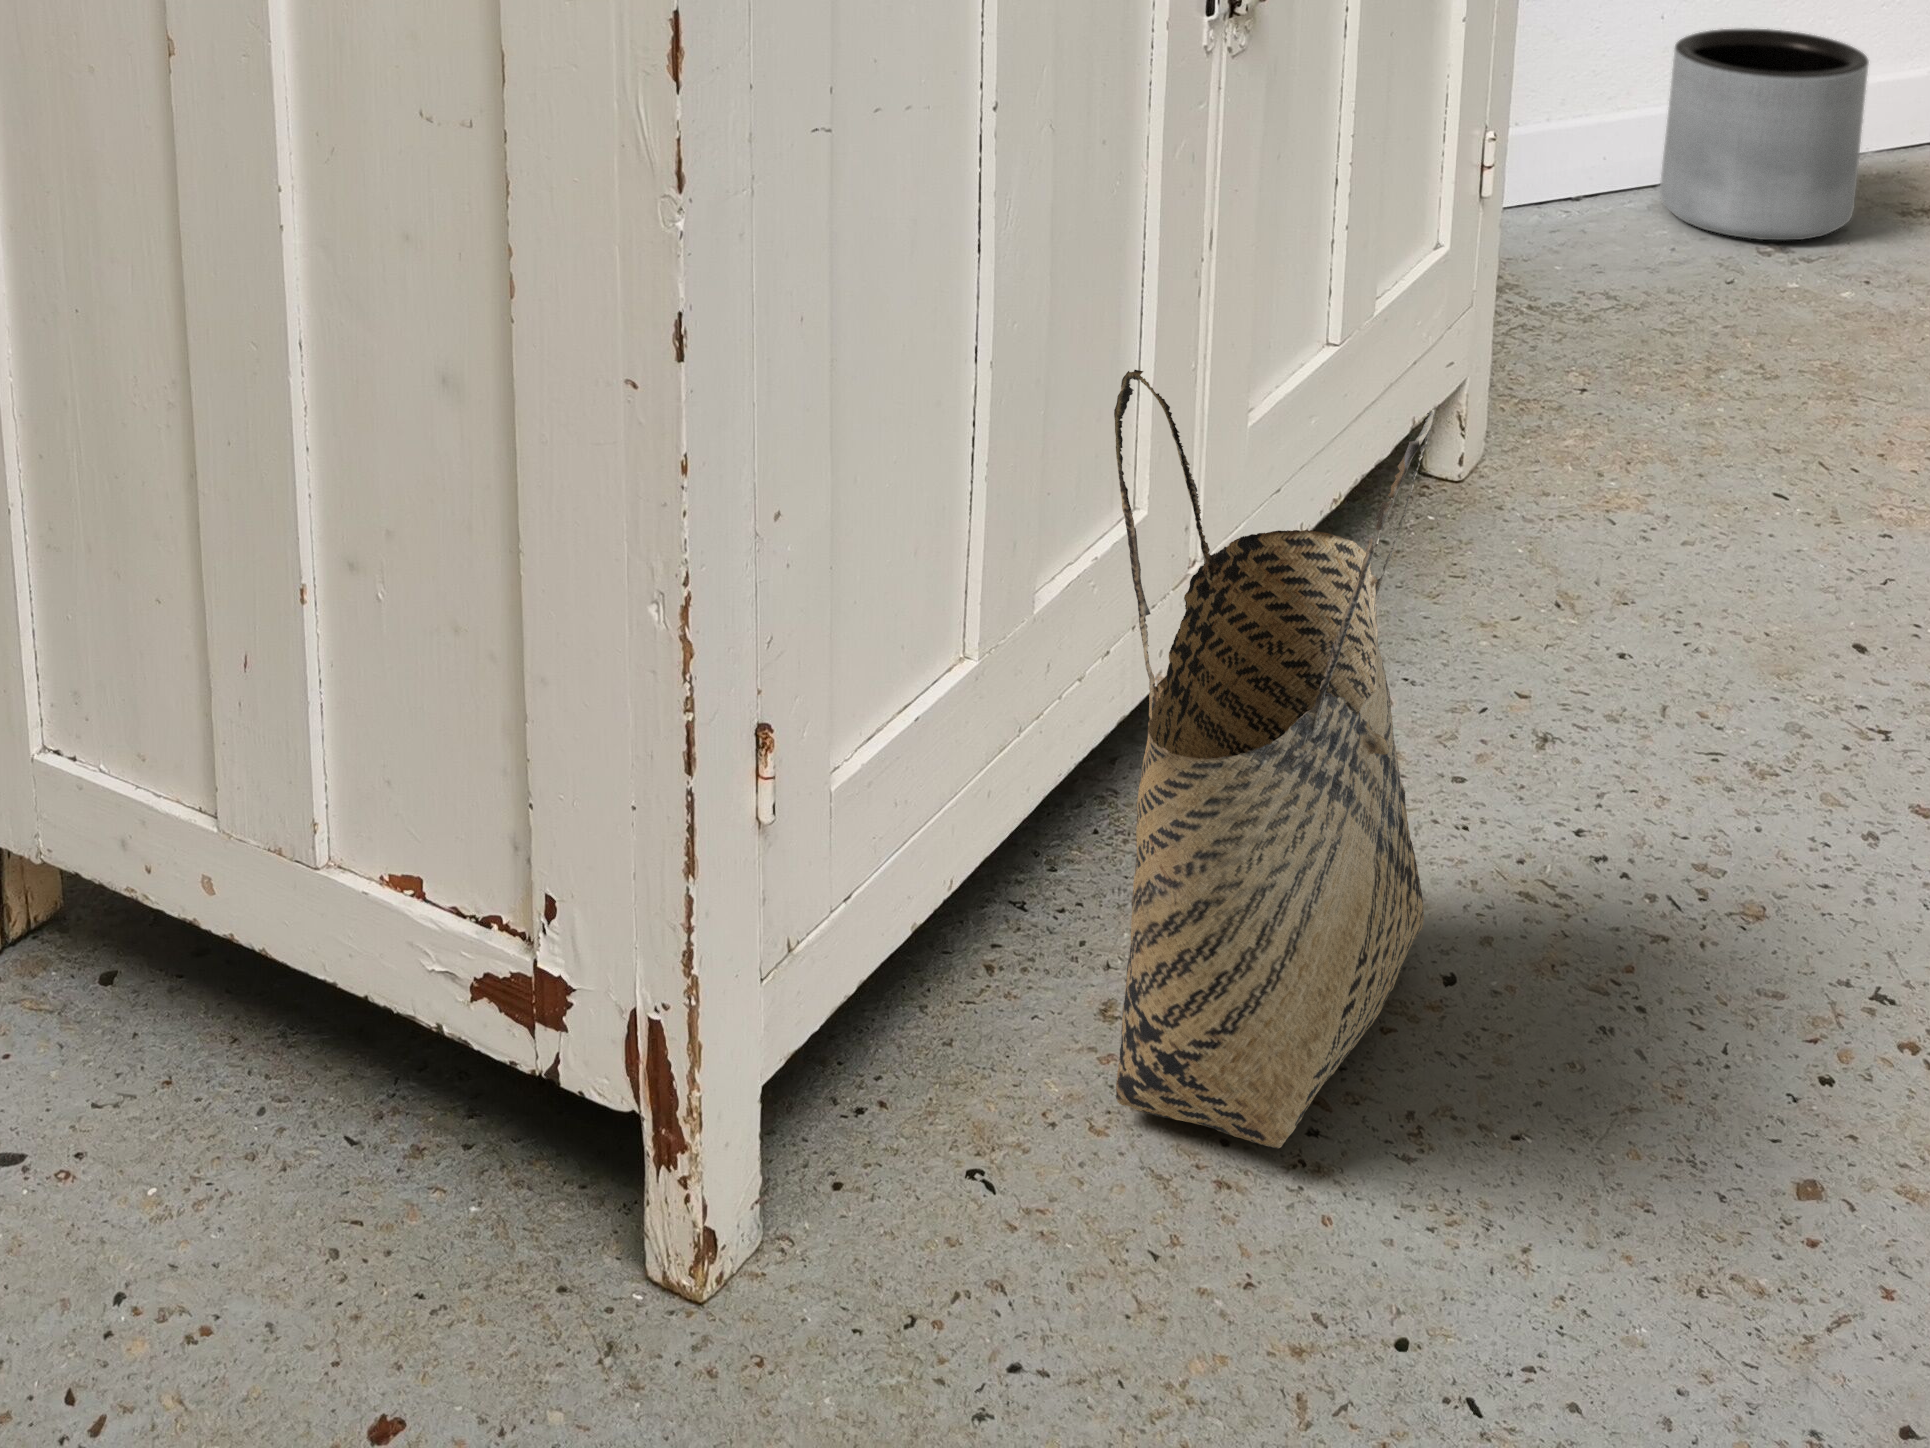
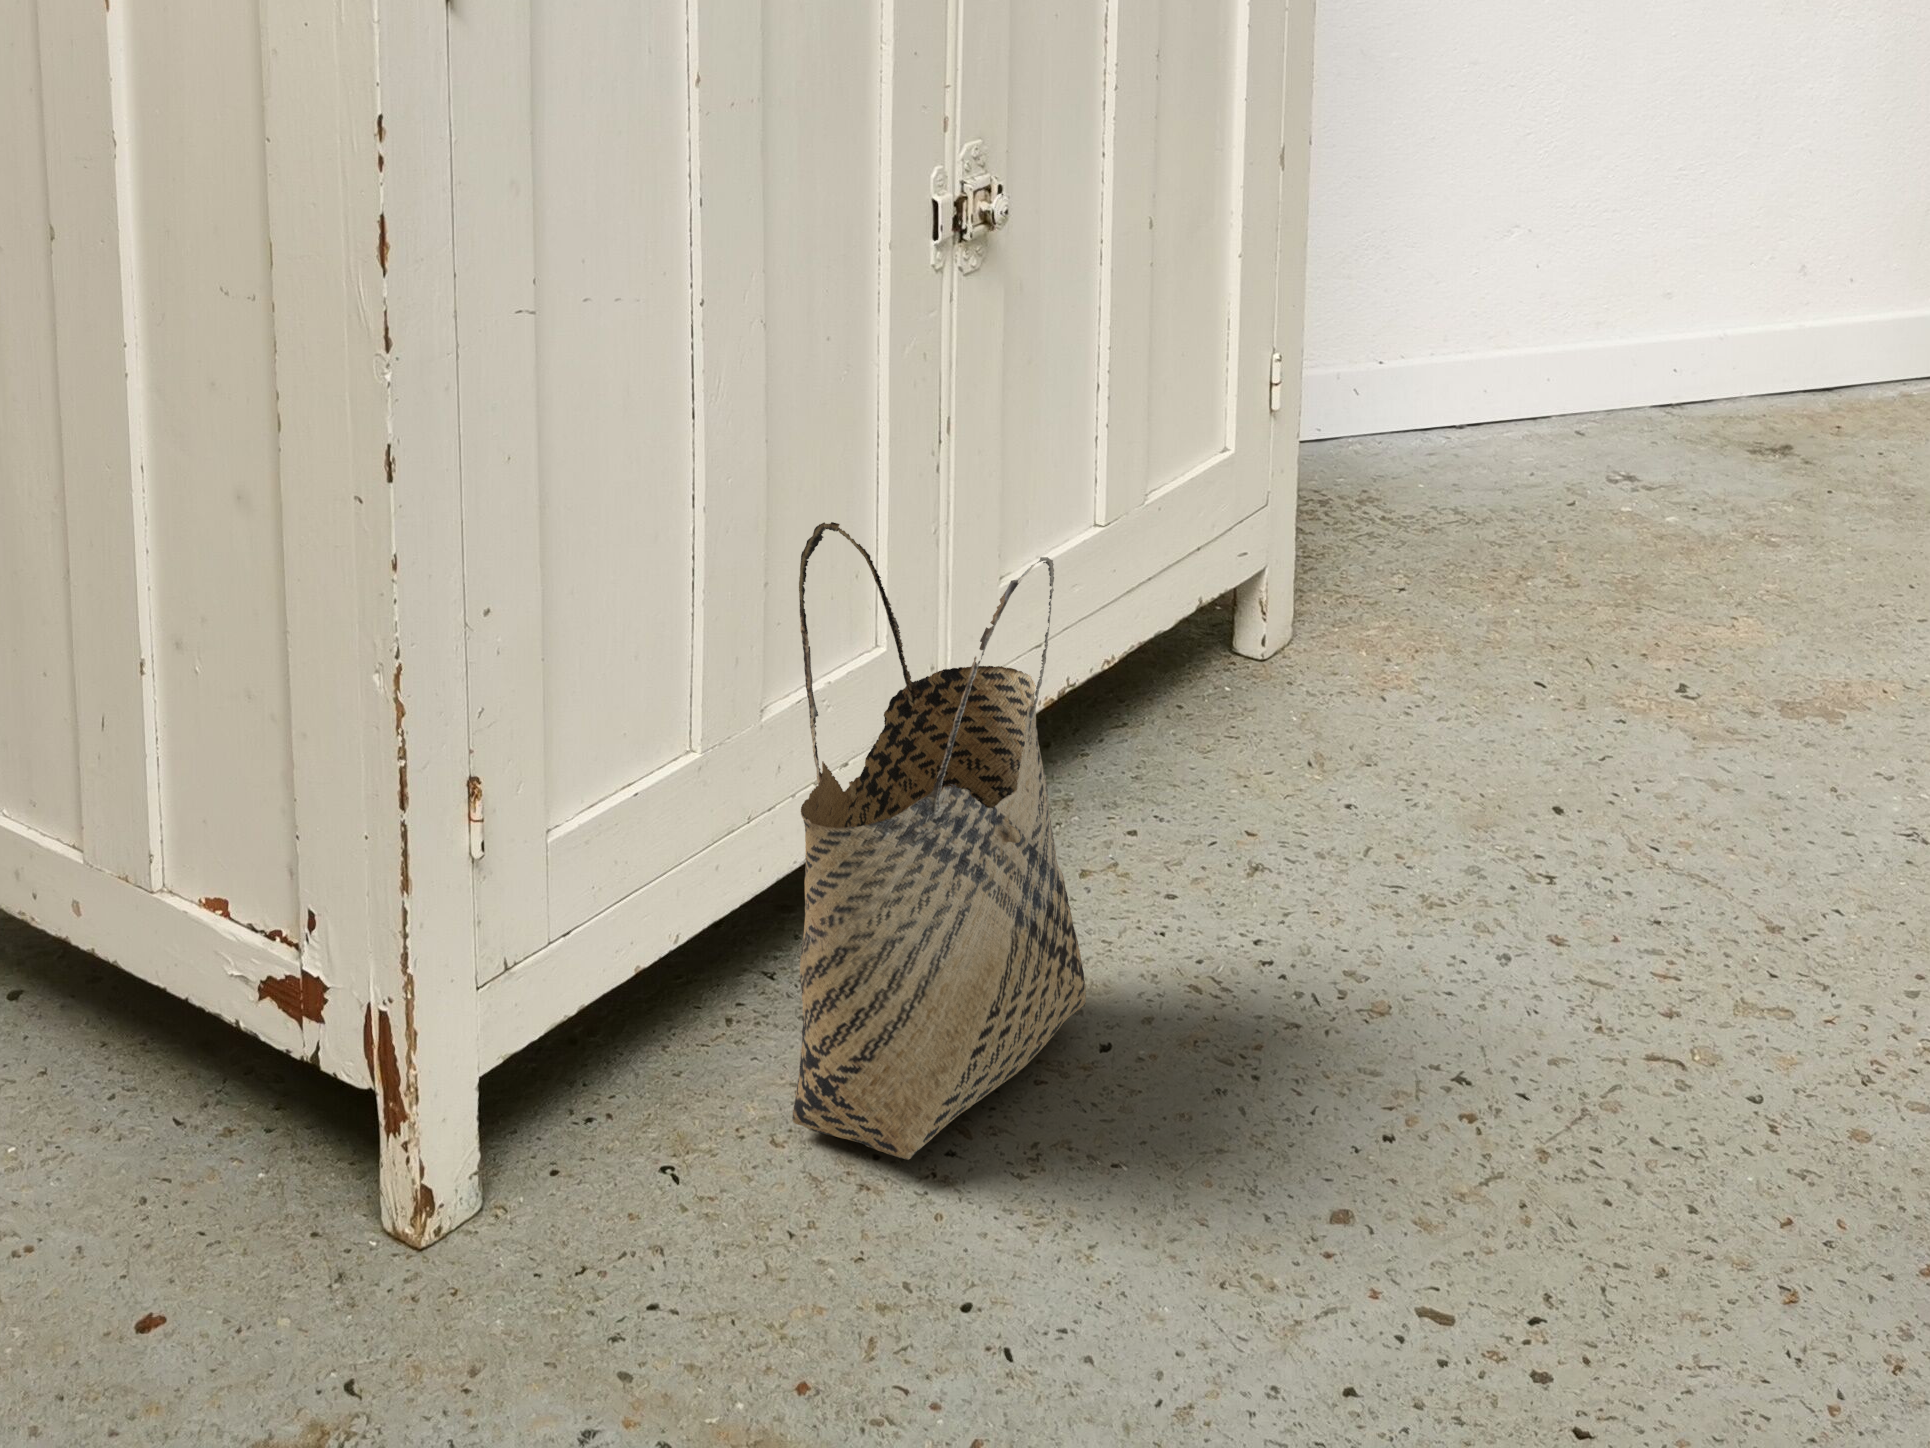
planter: present [1660,28,1869,240] -> none [1532,279,1708,470]

